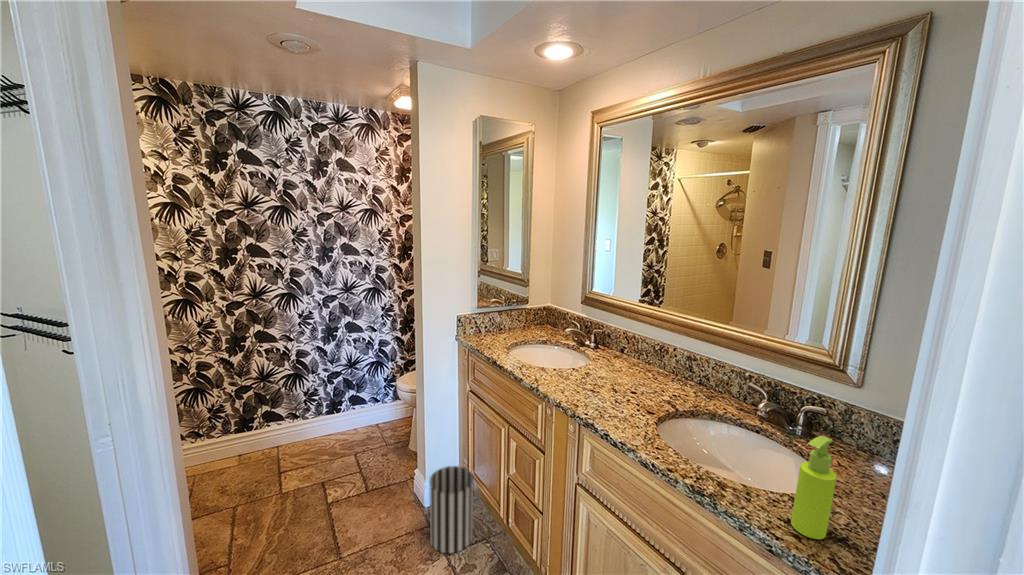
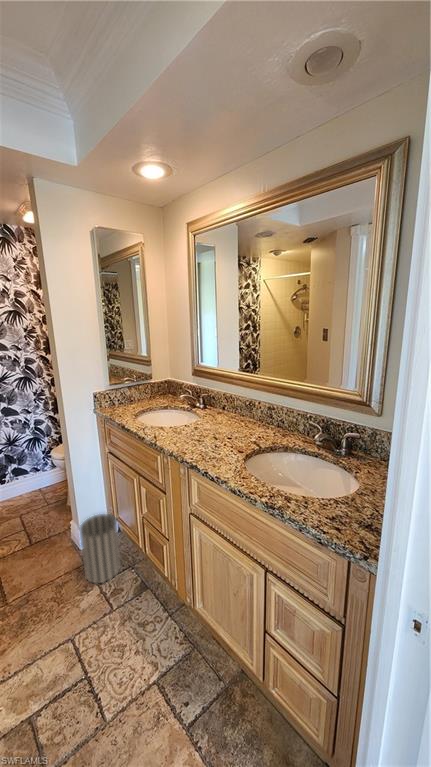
soap dispenser: present [791,435,837,539] -> none [333,453,360,528]

